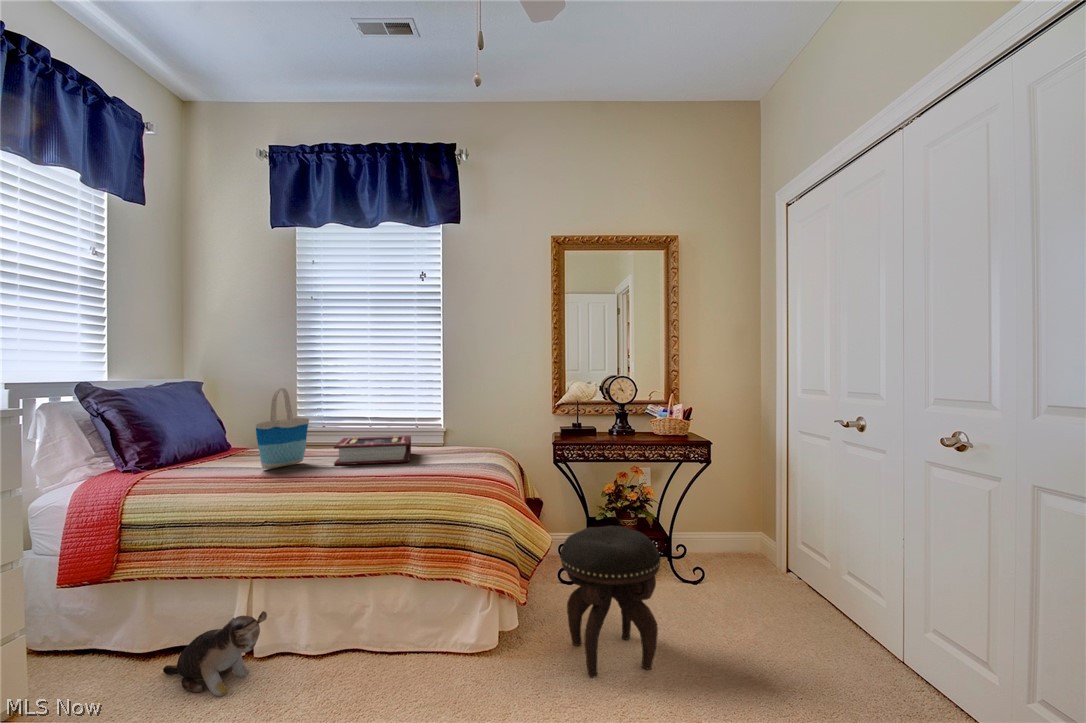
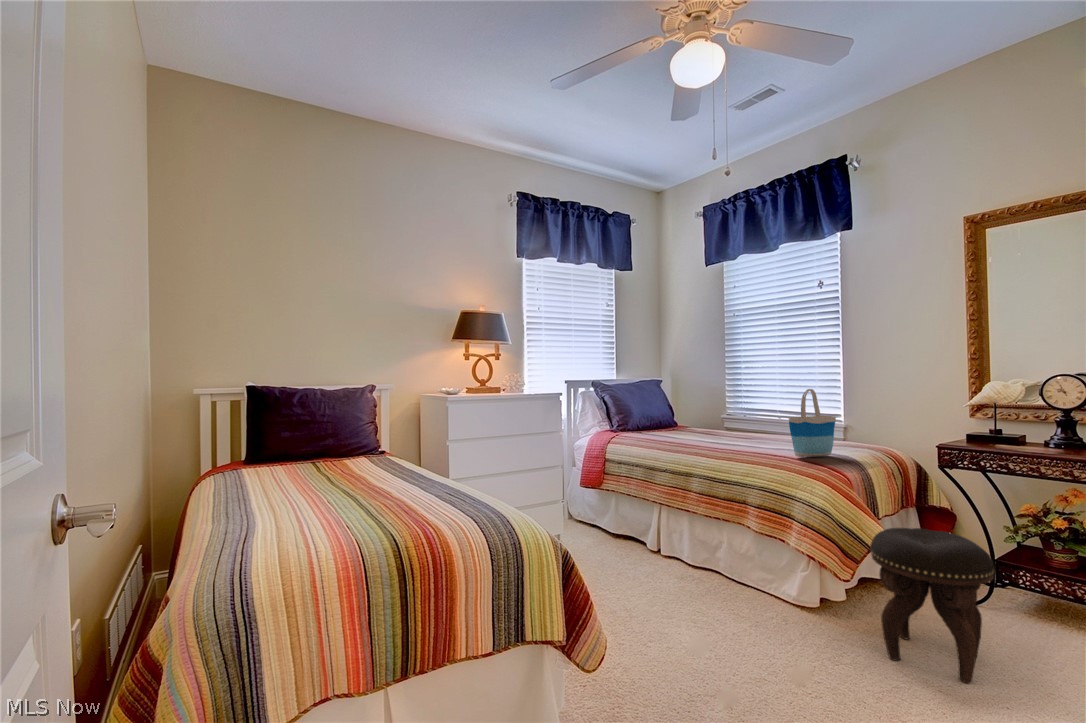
tote bag: present [256,388,309,469] -> present [789,389,836,457]
book: present [334,435,411,465] -> none [722,424,793,447]
plush toy: present [163,611,267,697] -> none [620,521,660,565]

